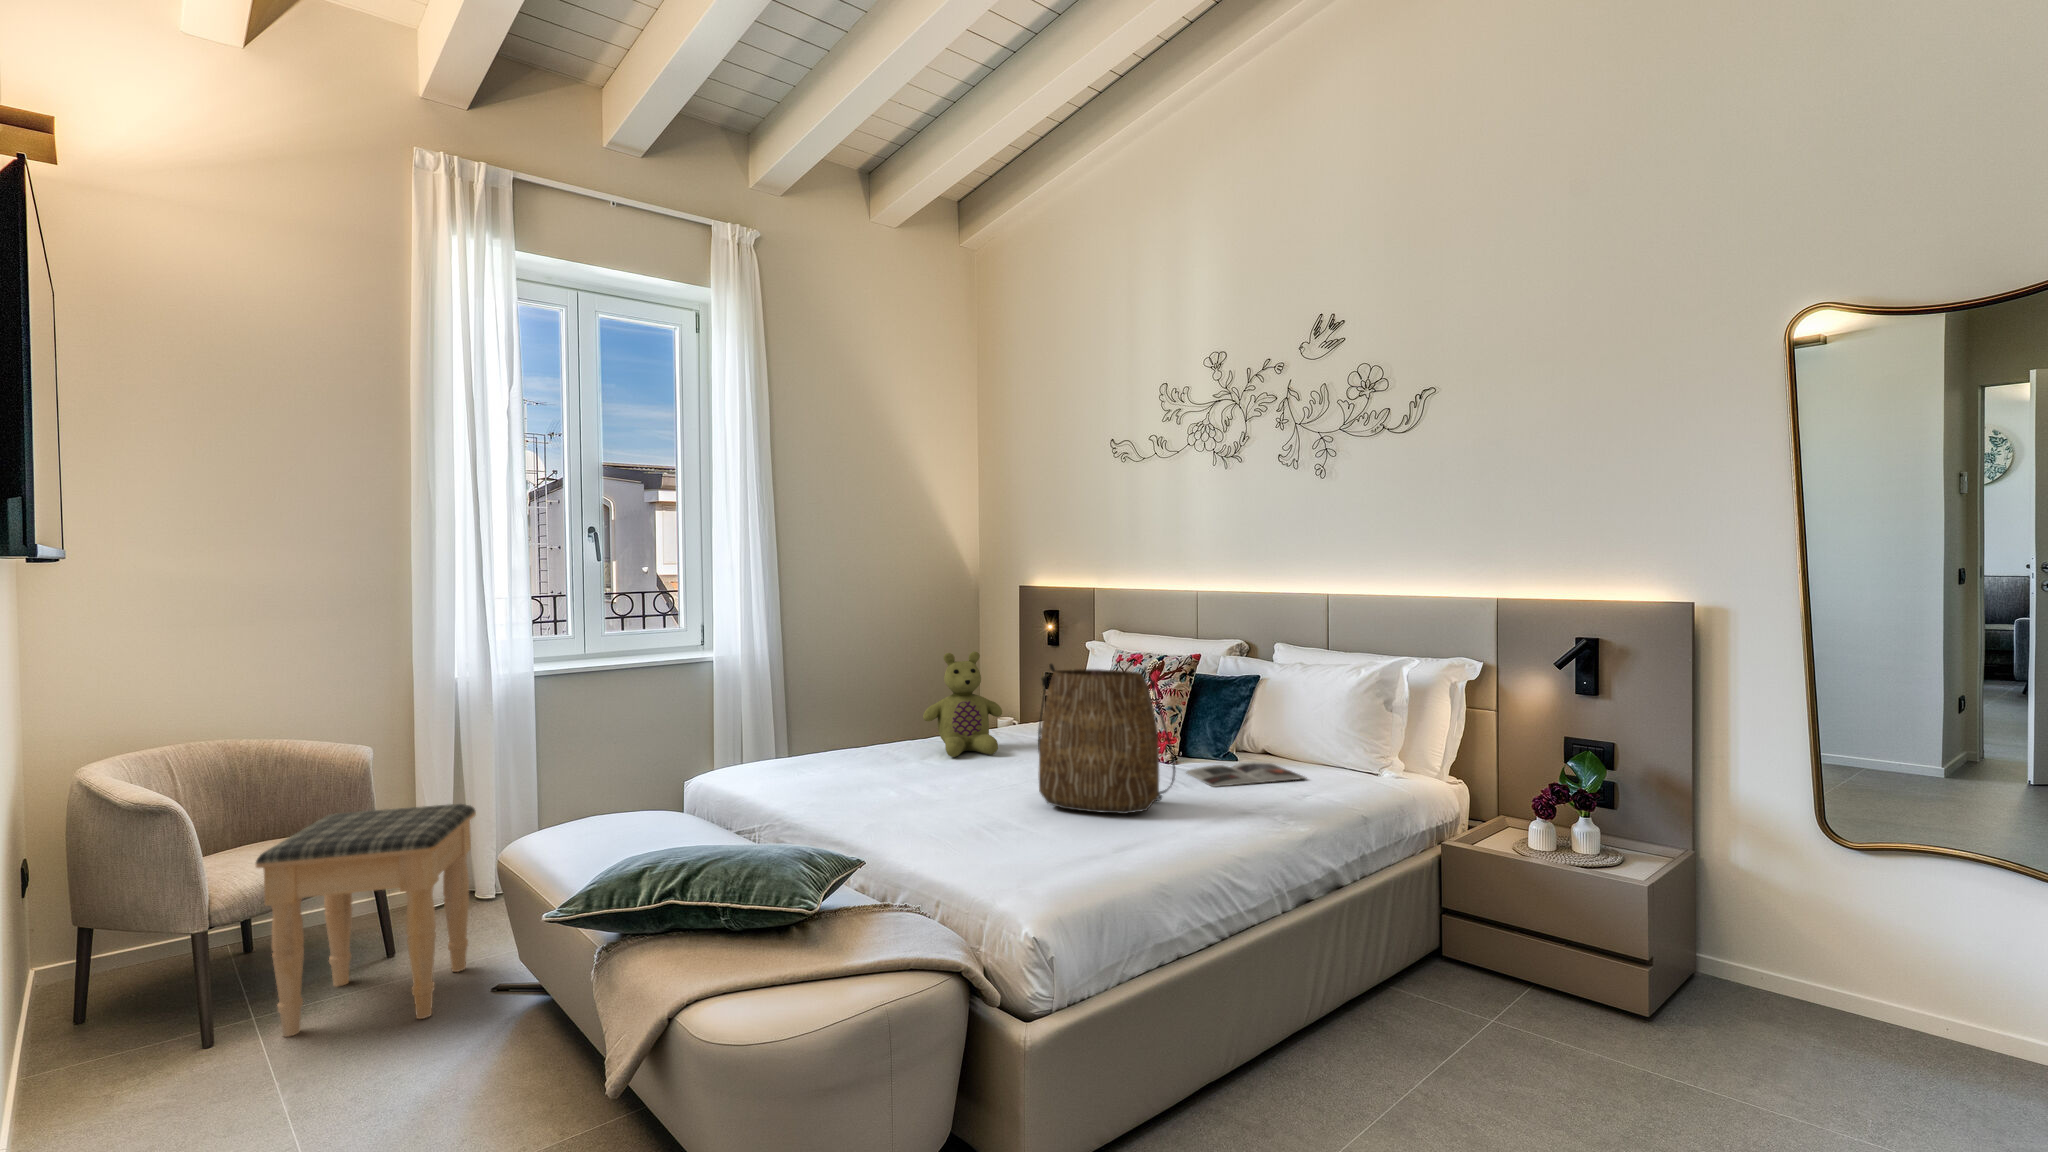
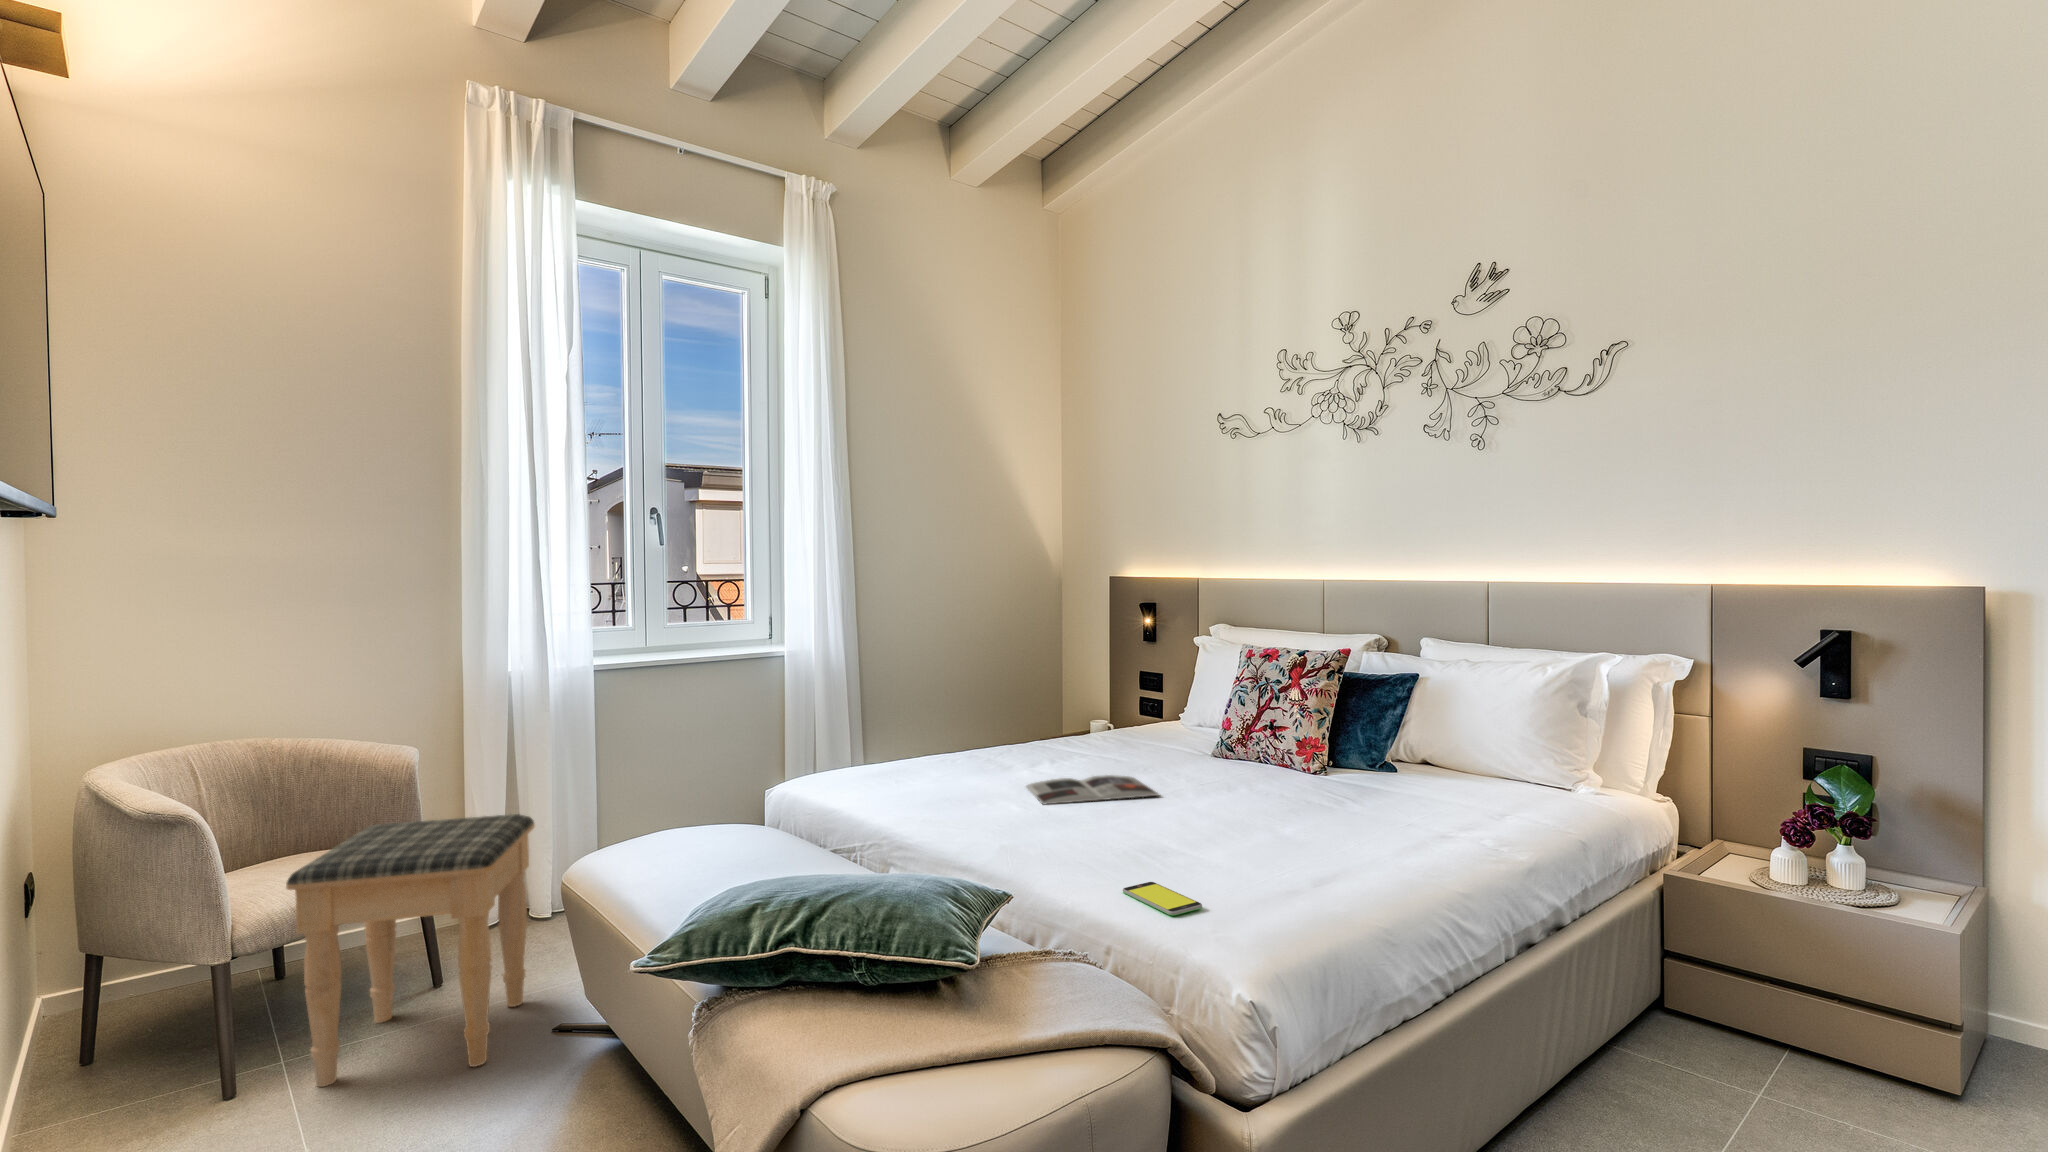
stuffed bear: present [923,652,1002,757] -> none [1030,645,1118,765]
tote bag: present [1038,664,1175,814] -> none [1187,656,1357,836]
magazine: present [1186,762,1307,787] -> present [1026,775,1159,804]
smartphone: none [956,850,1015,875] -> present [1123,882,1202,916]

